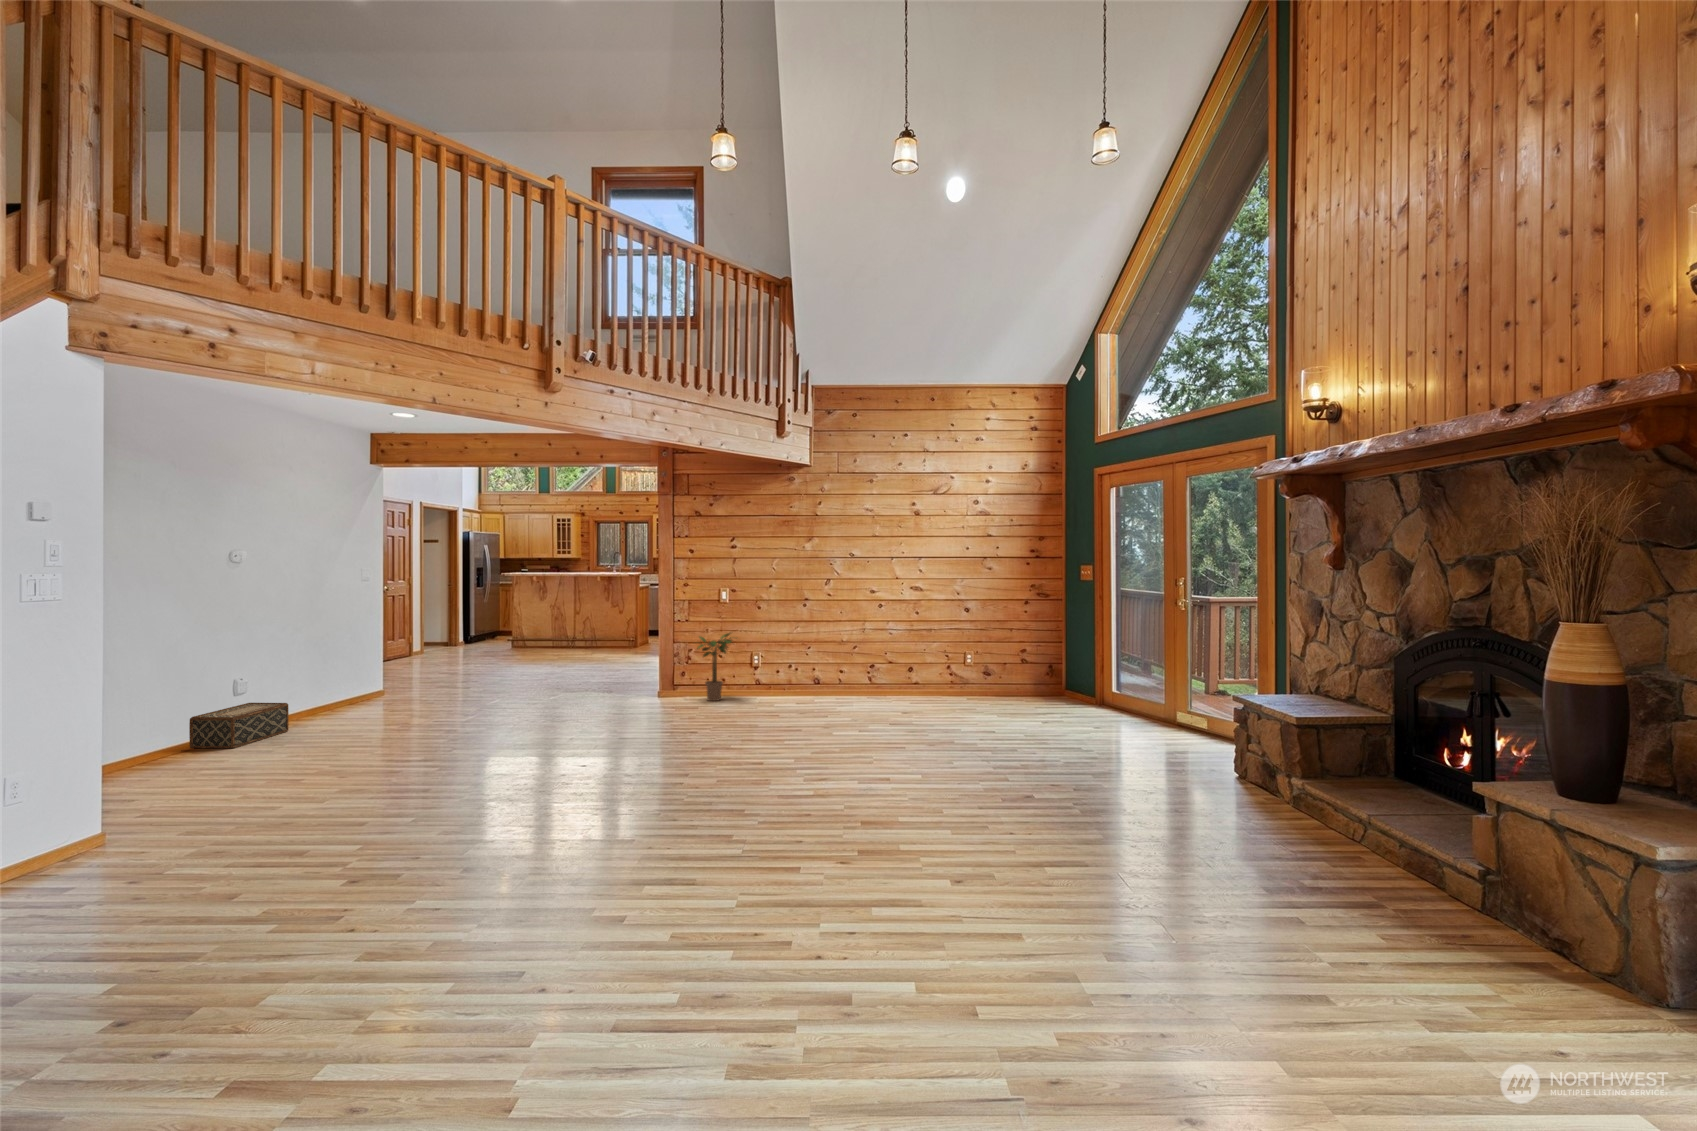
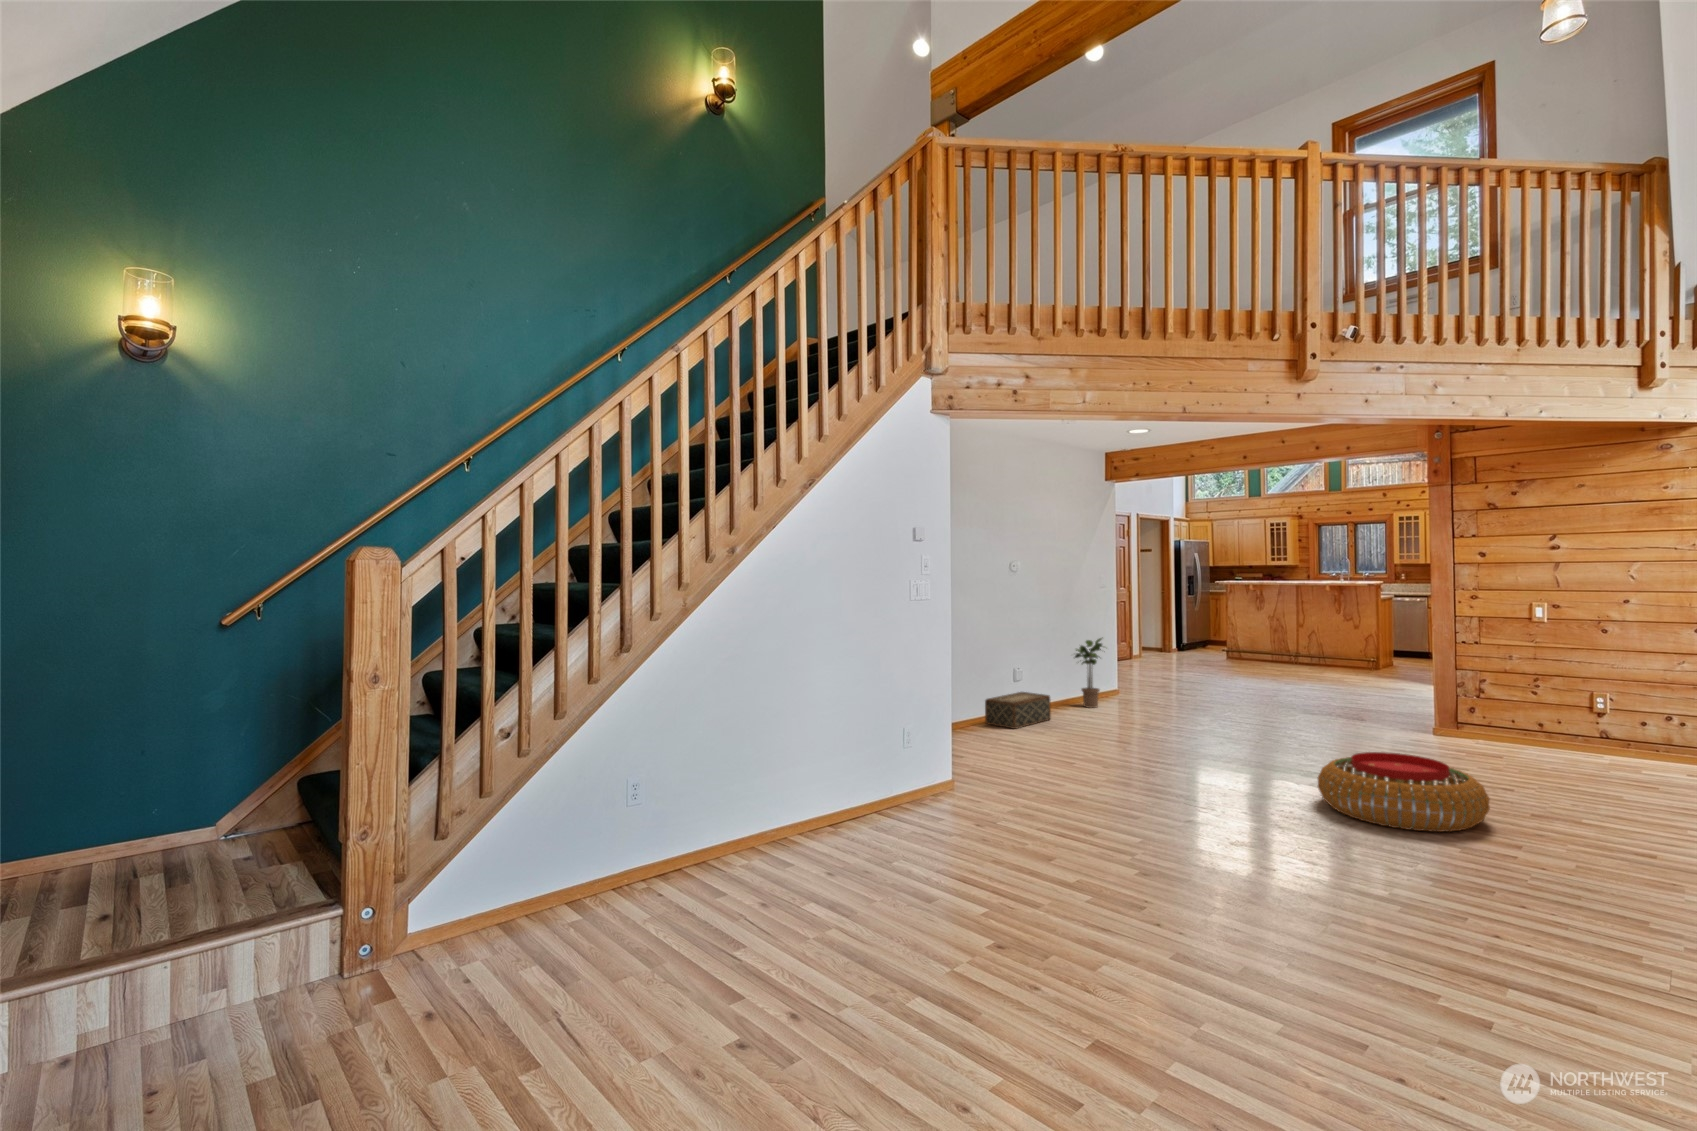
potted plant: present [697,633,732,701] -> present [1075,638,1102,708]
pouf: none [552,717,675,781] -> present [1318,752,1490,832]

